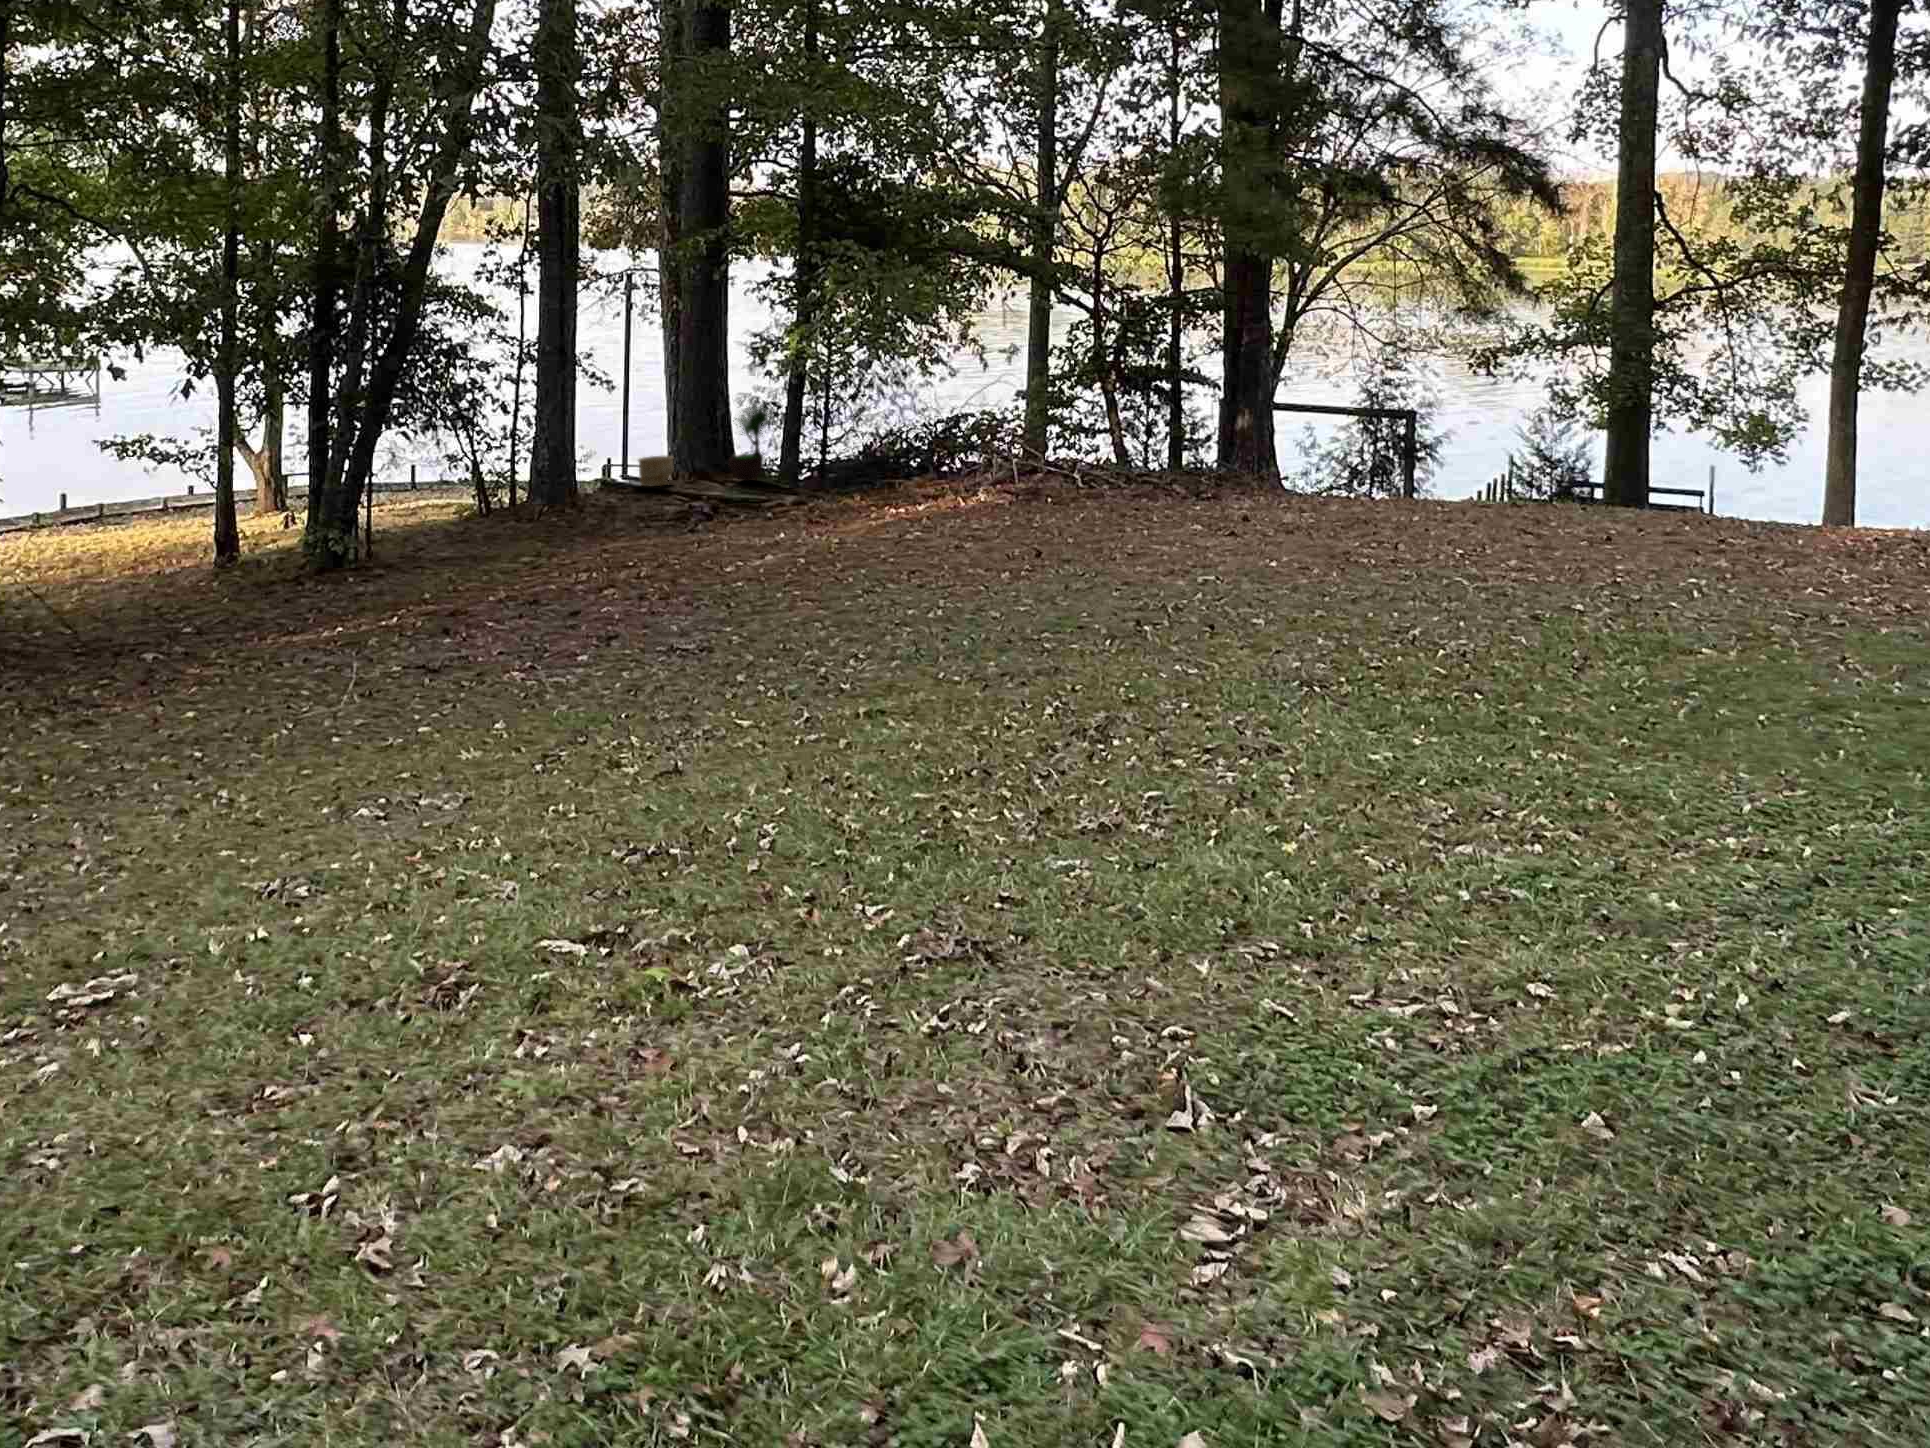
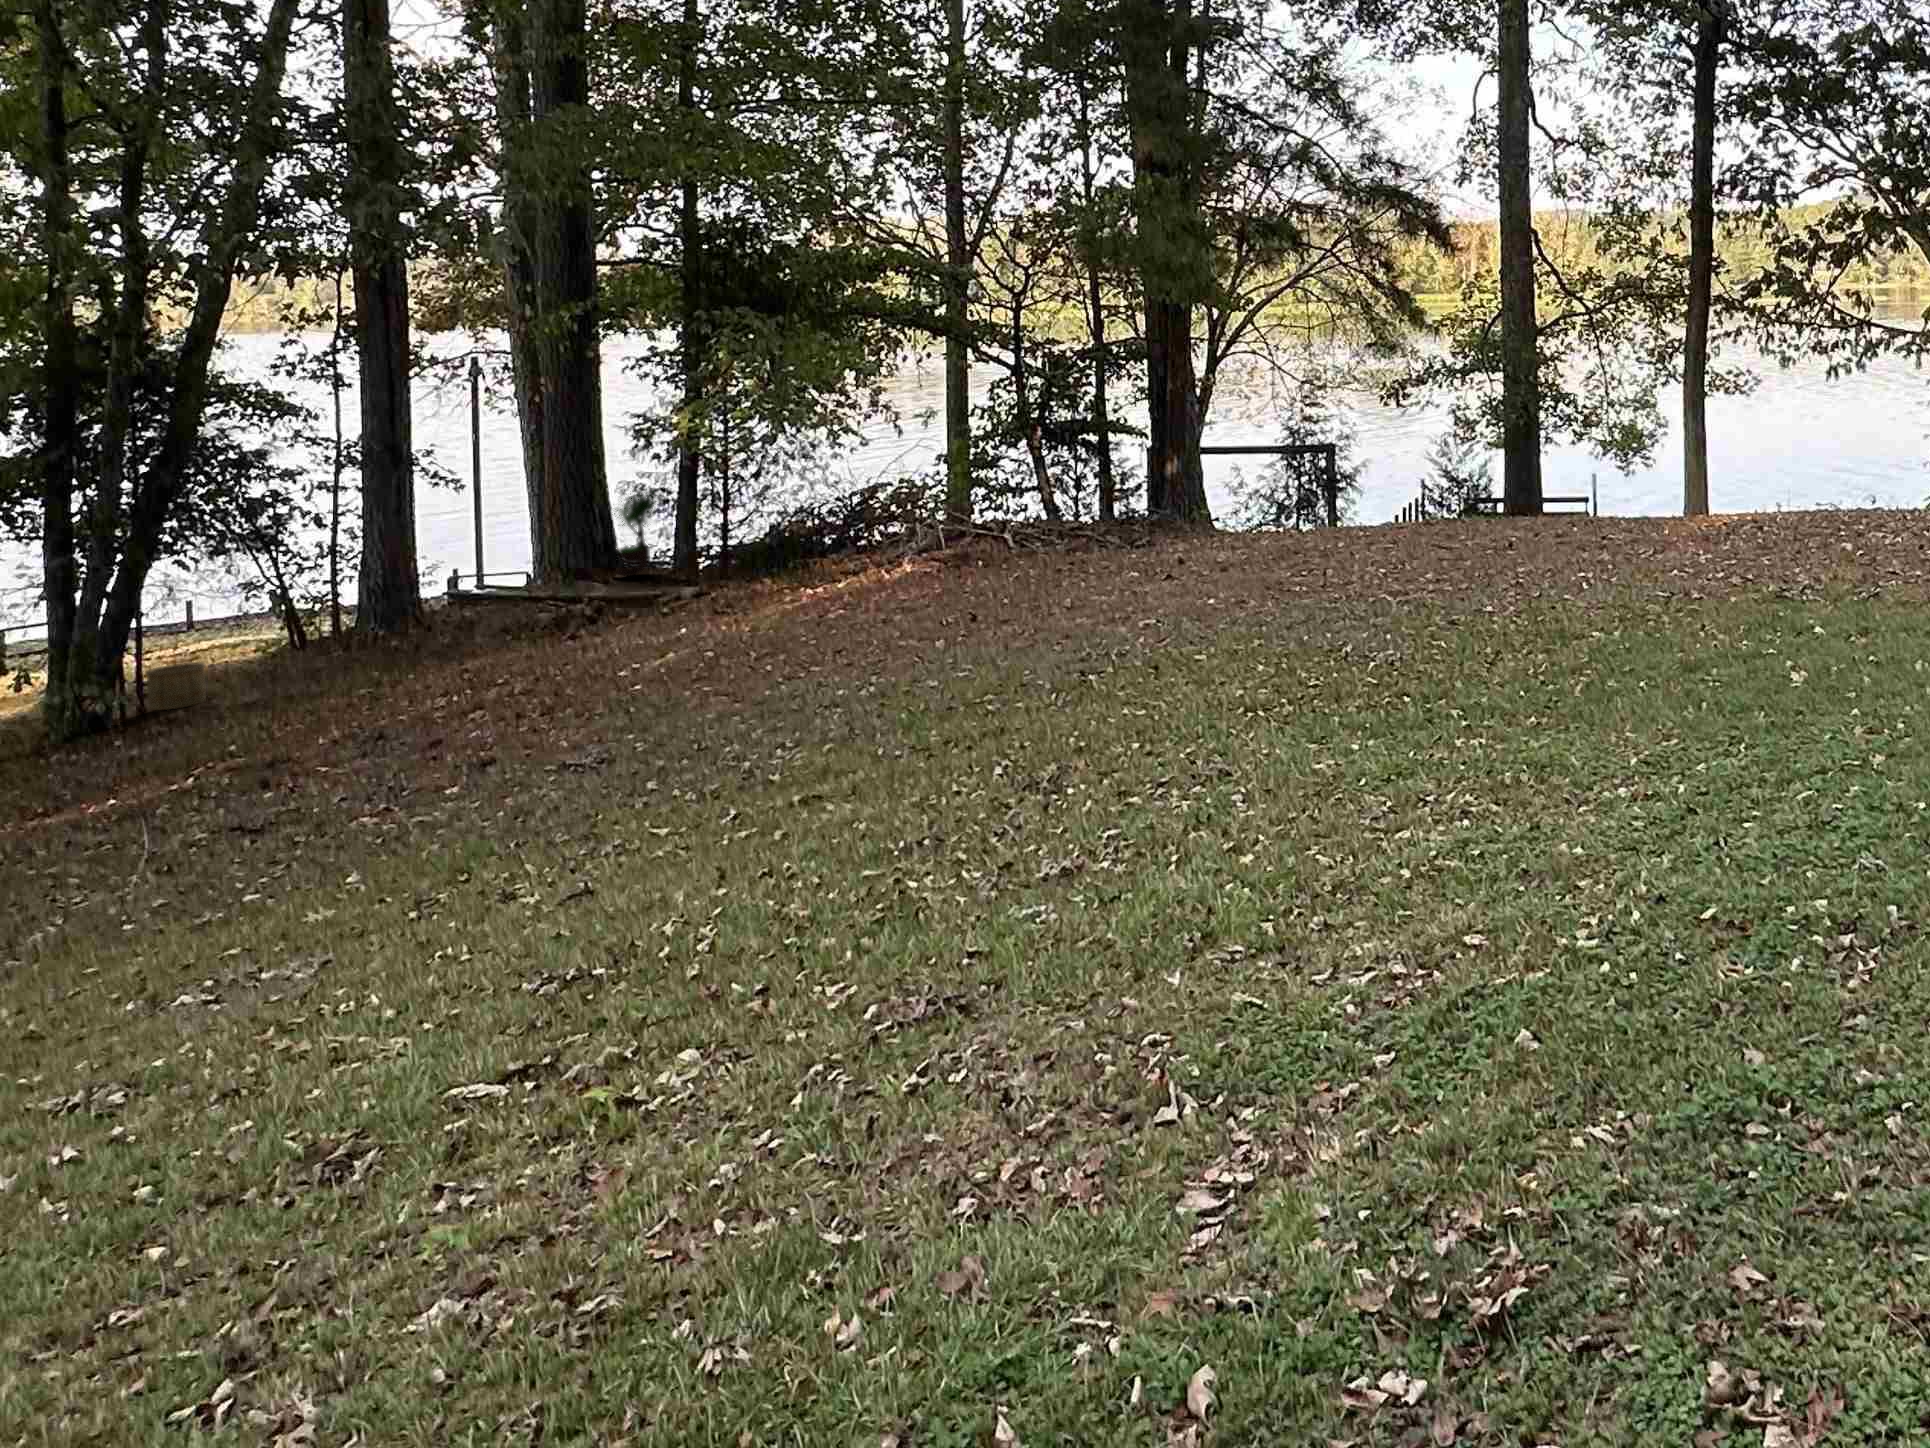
wooden bucket: present [638,456,674,486] -> present [145,662,206,710]

